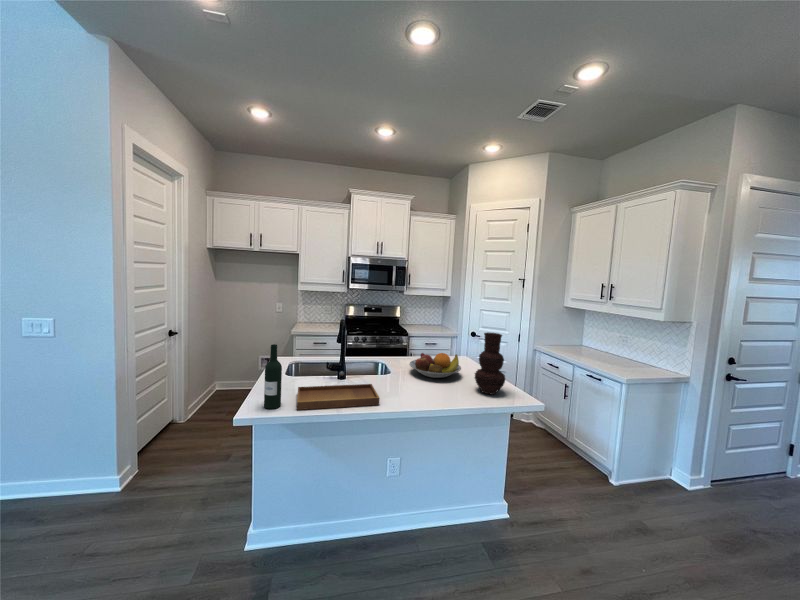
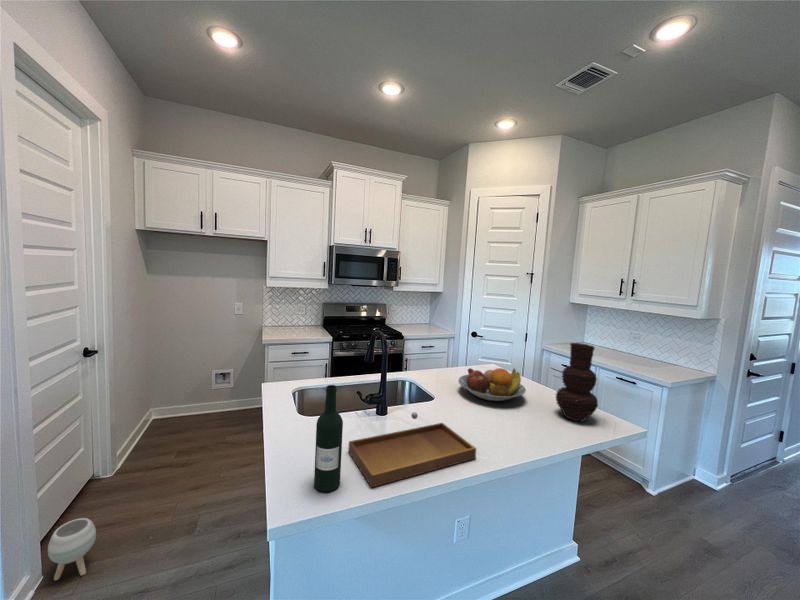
planter: none [140,437,167,473] -> present [48,518,96,580]

